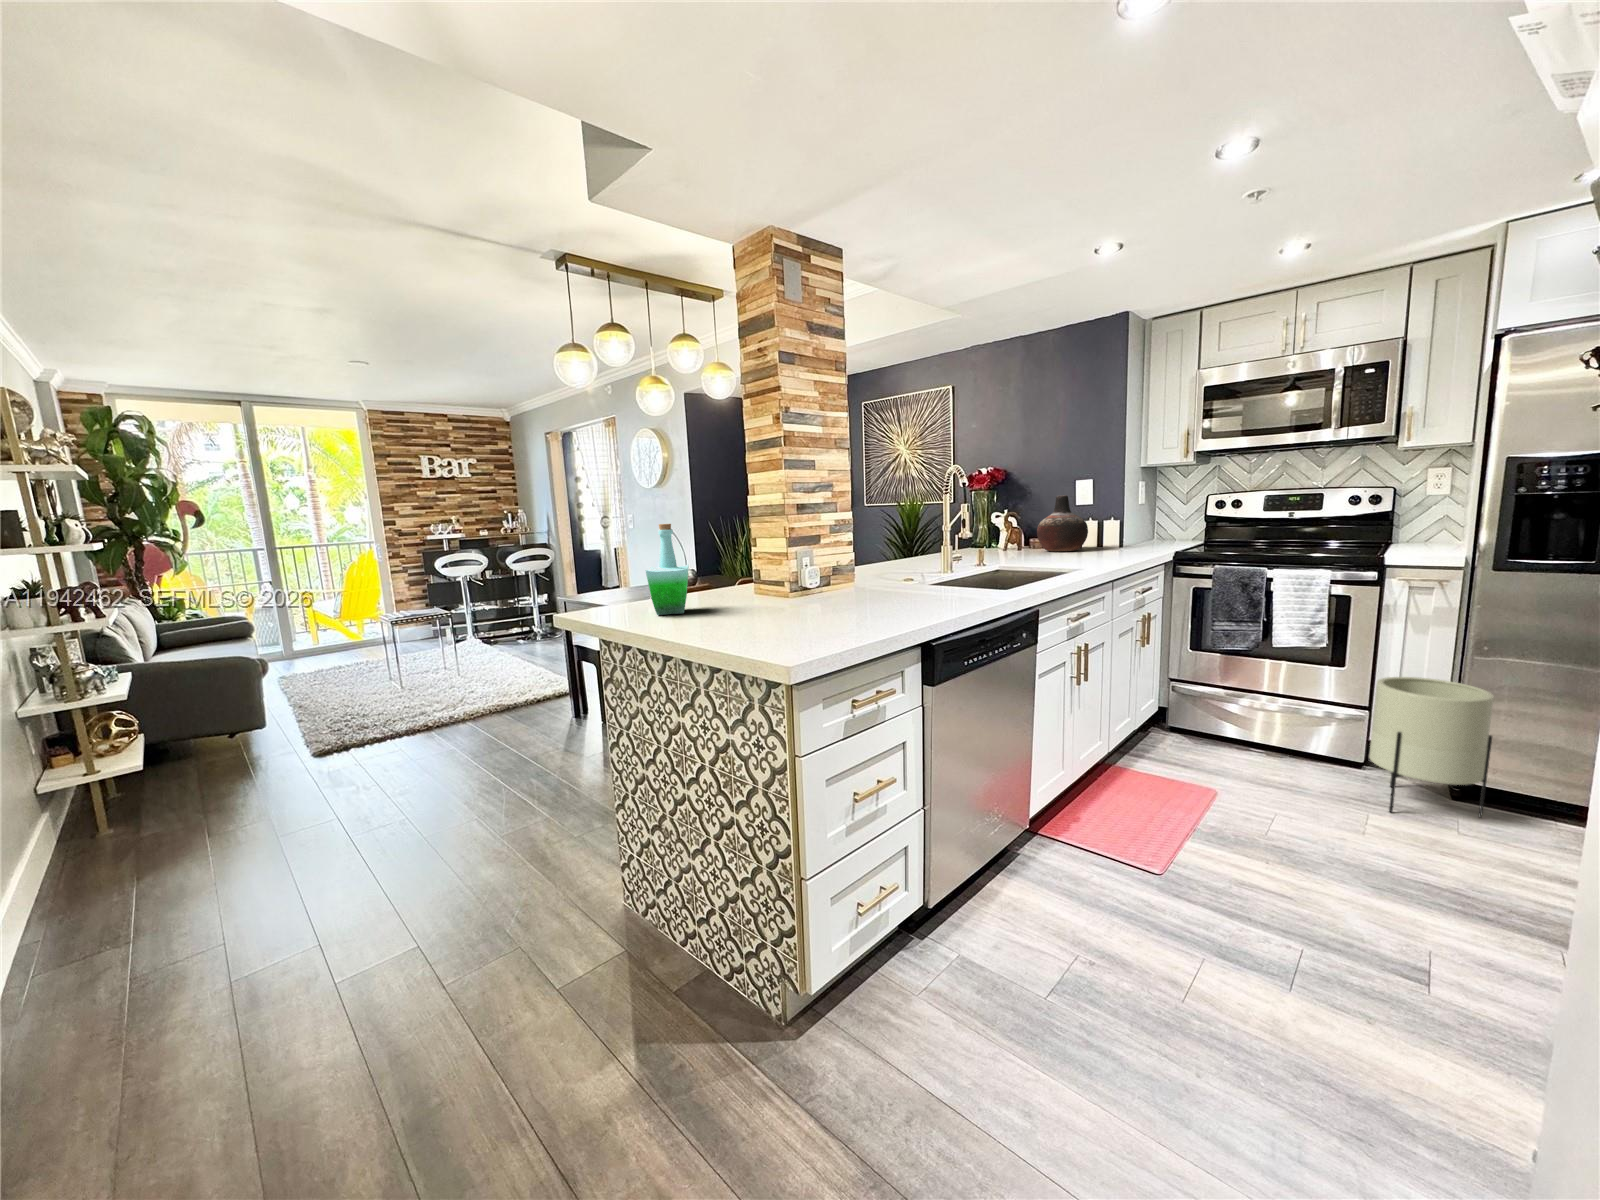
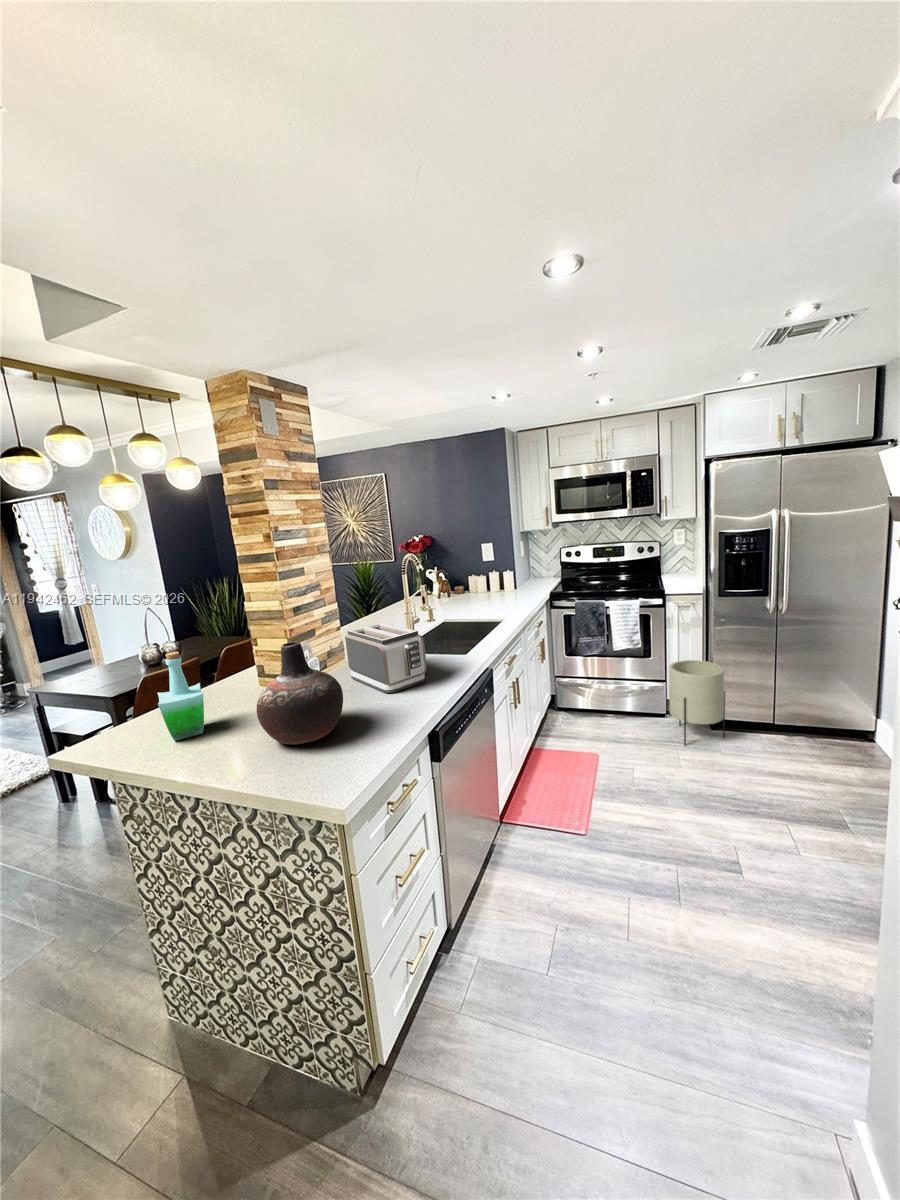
vase: present [1037,495,1088,551] -> present [257,642,343,744]
toaster: none [850,534,942,606] -> present [345,623,427,693]

